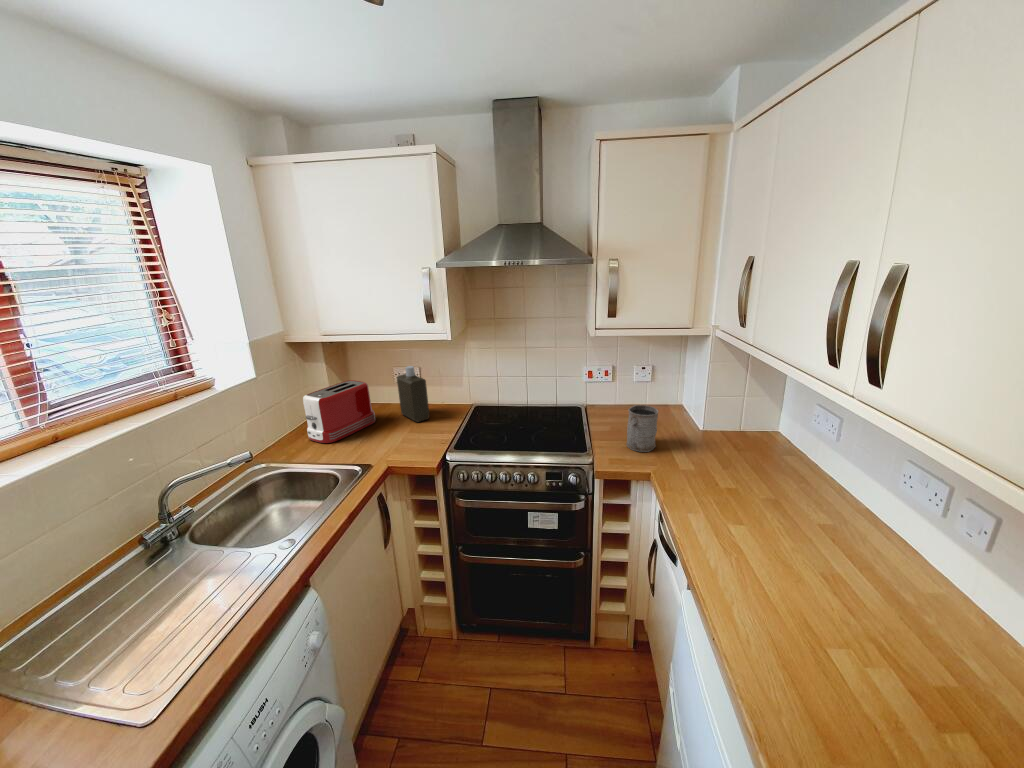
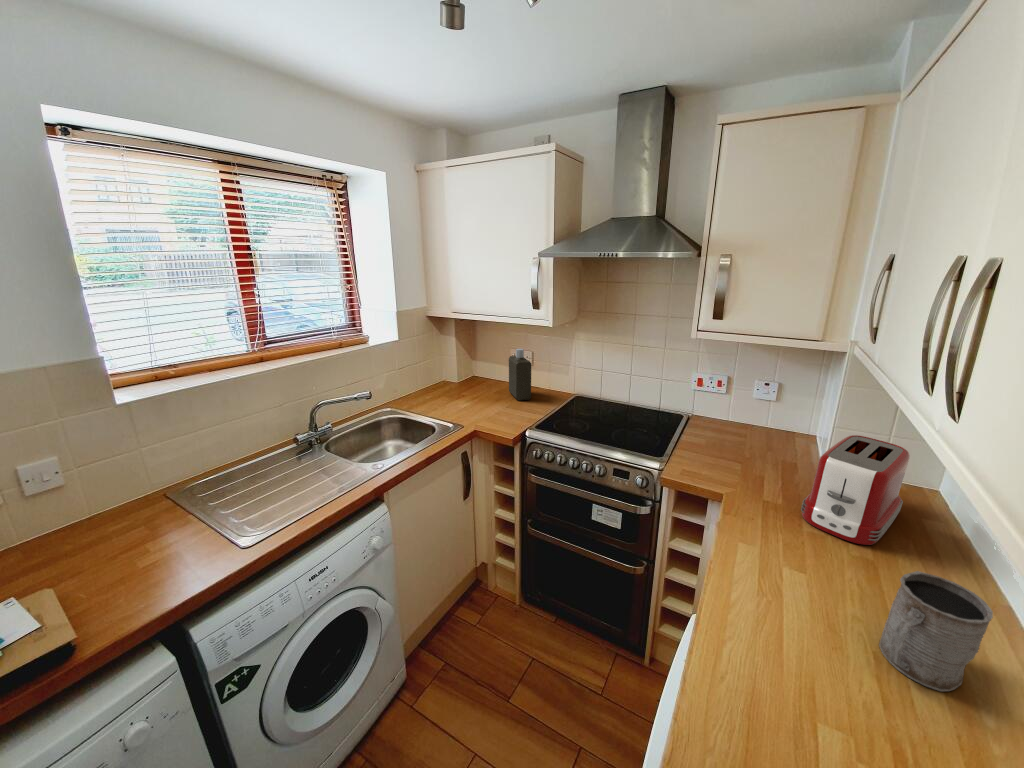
toaster: present [303,380,375,443] -> present [801,435,910,545]
mug: present [627,405,658,452] -> present [879,571,993,691]

